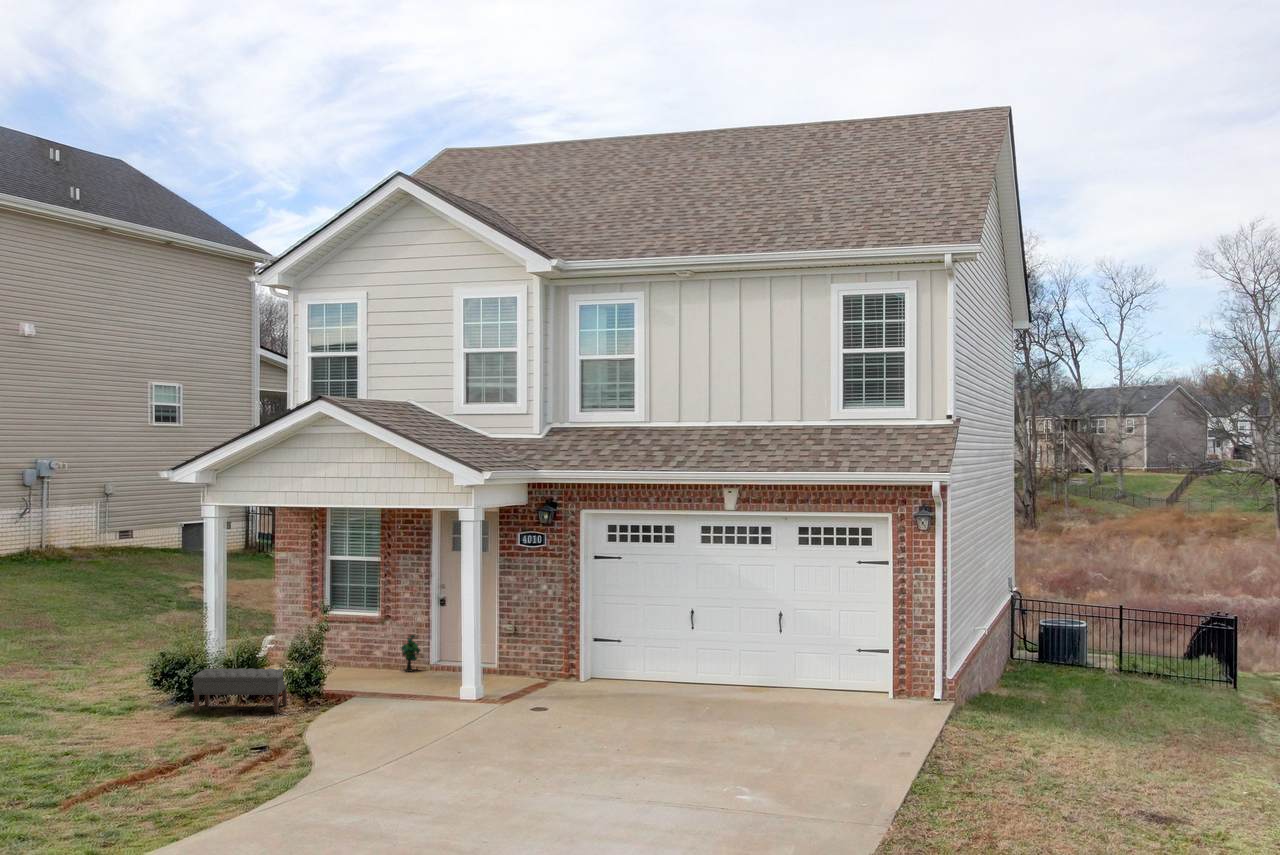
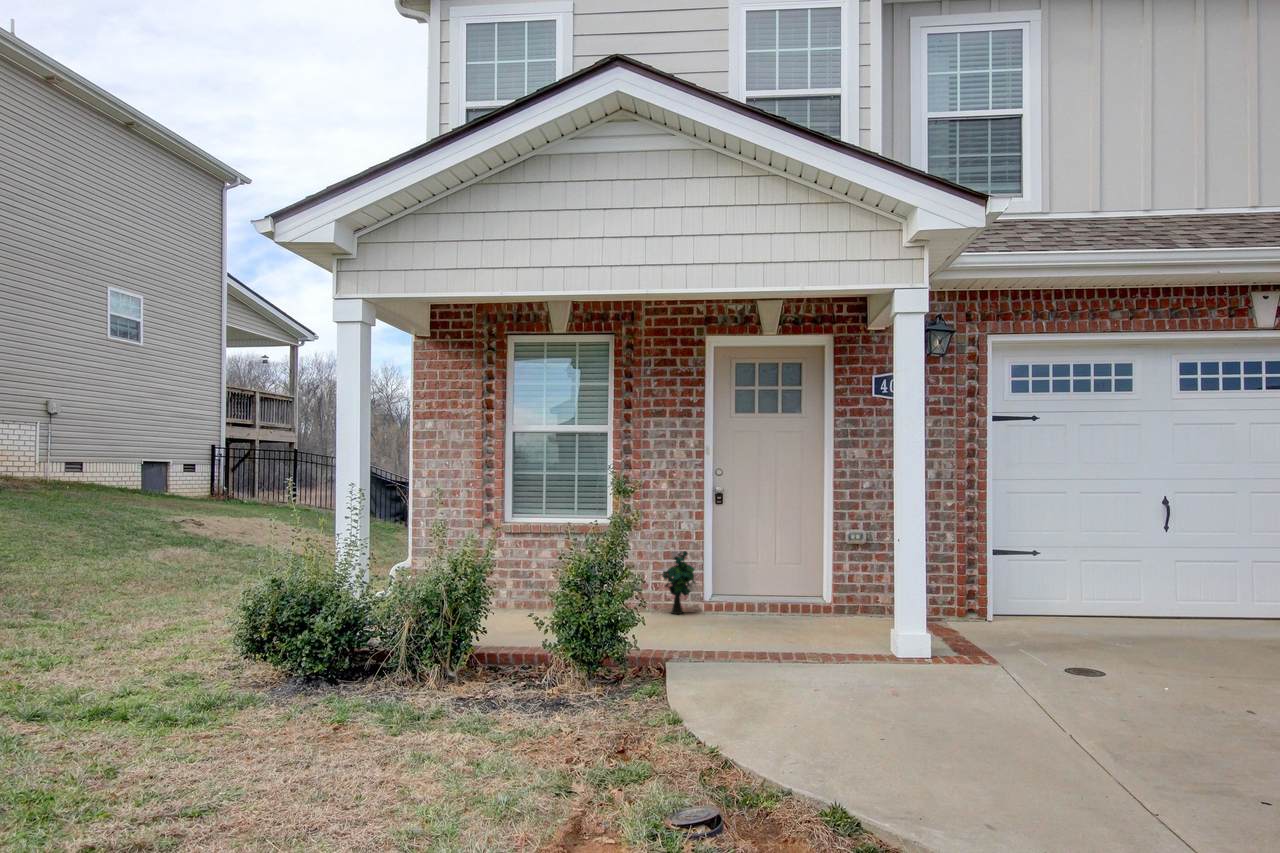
bench: present [192,668,287,713] -> none [354,607,541,705]

